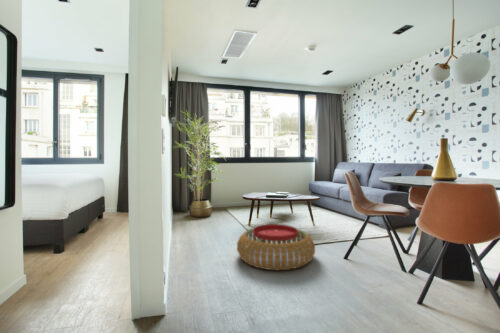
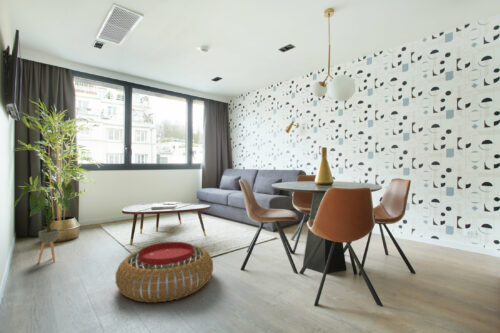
house plant: none [174,171,208,231] -> present [14,182,72,263]

